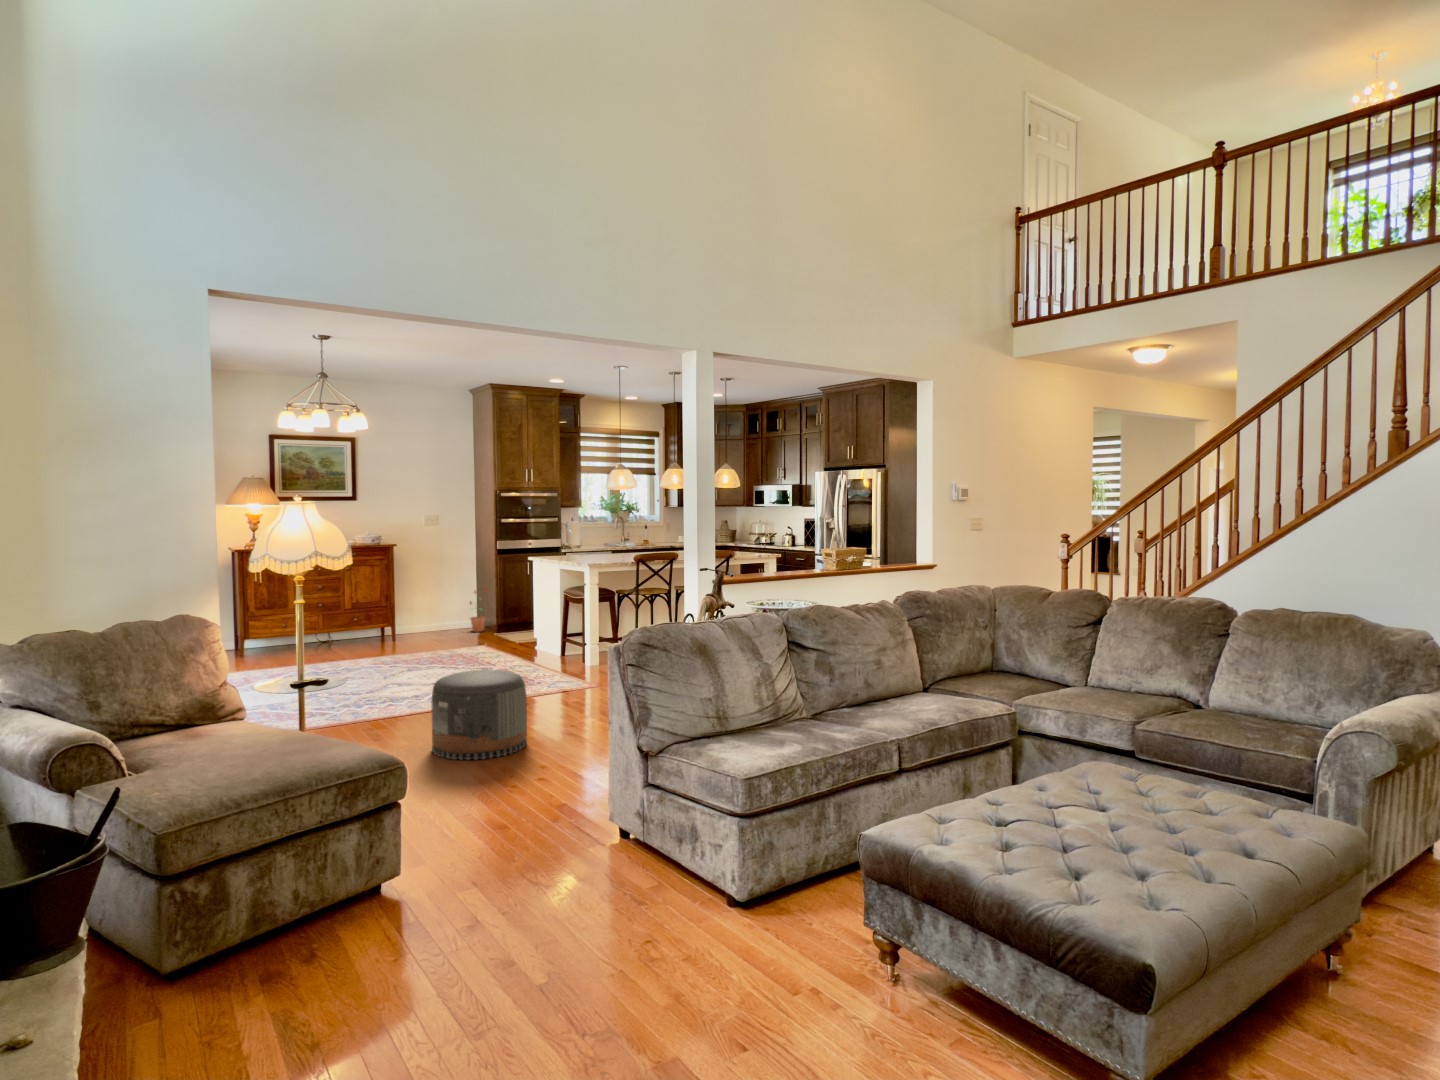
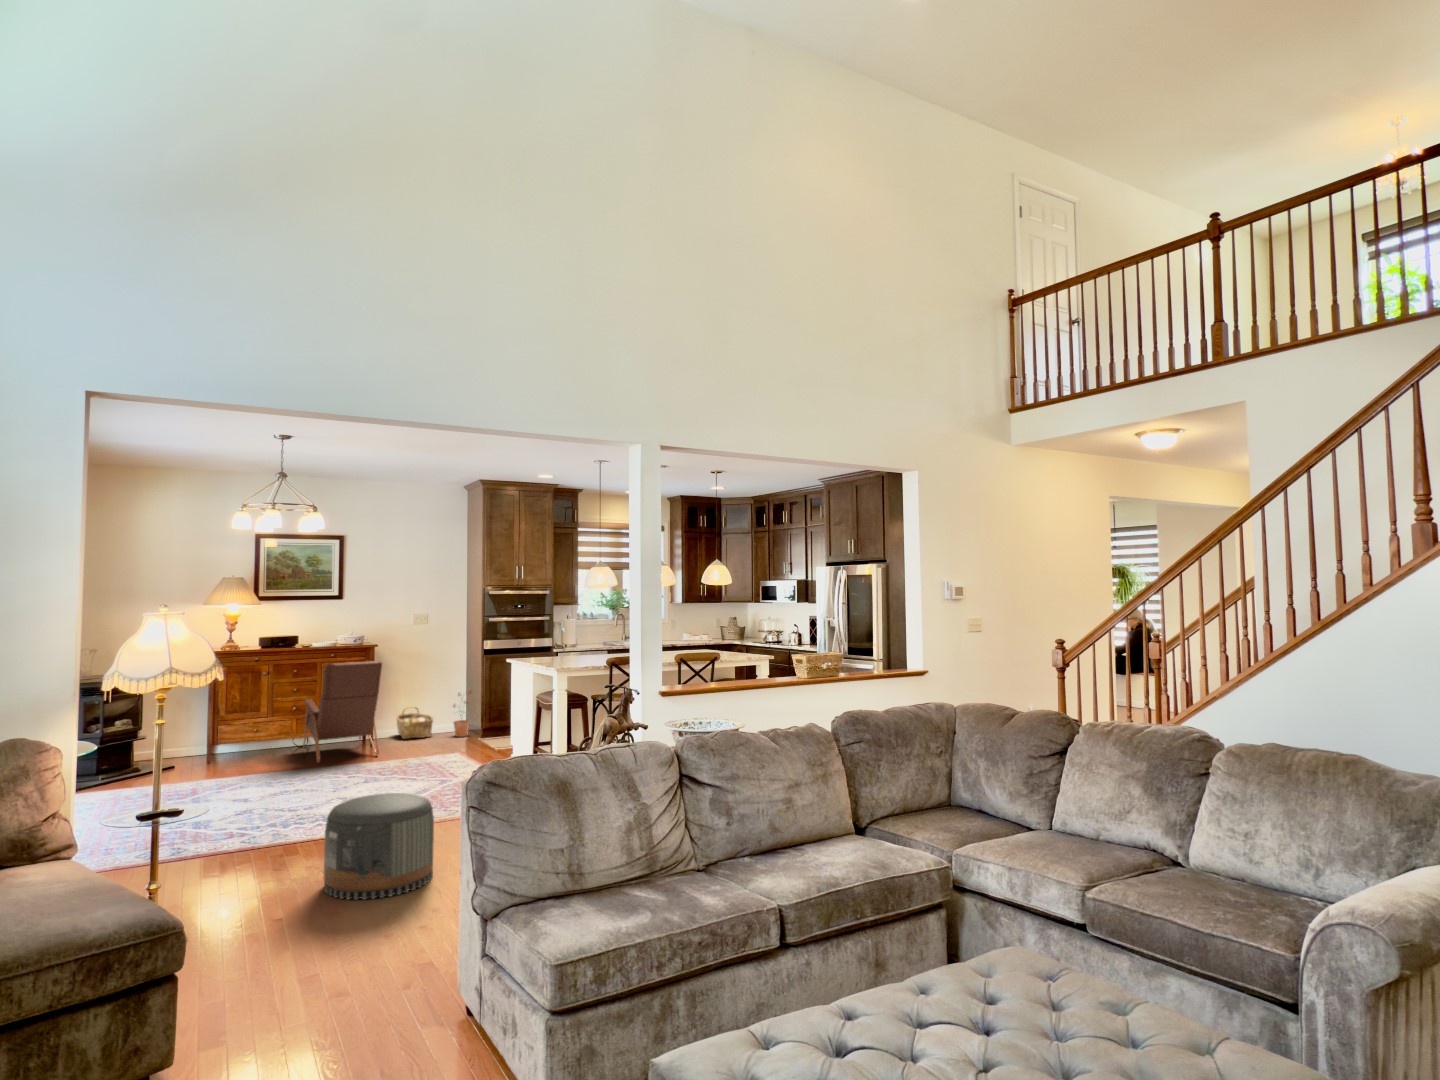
armchair: none [332,558,411,655] -> present [303,661,382,763]
woven basket: none [414,603,450,634] -> present [397,707,433,739]

